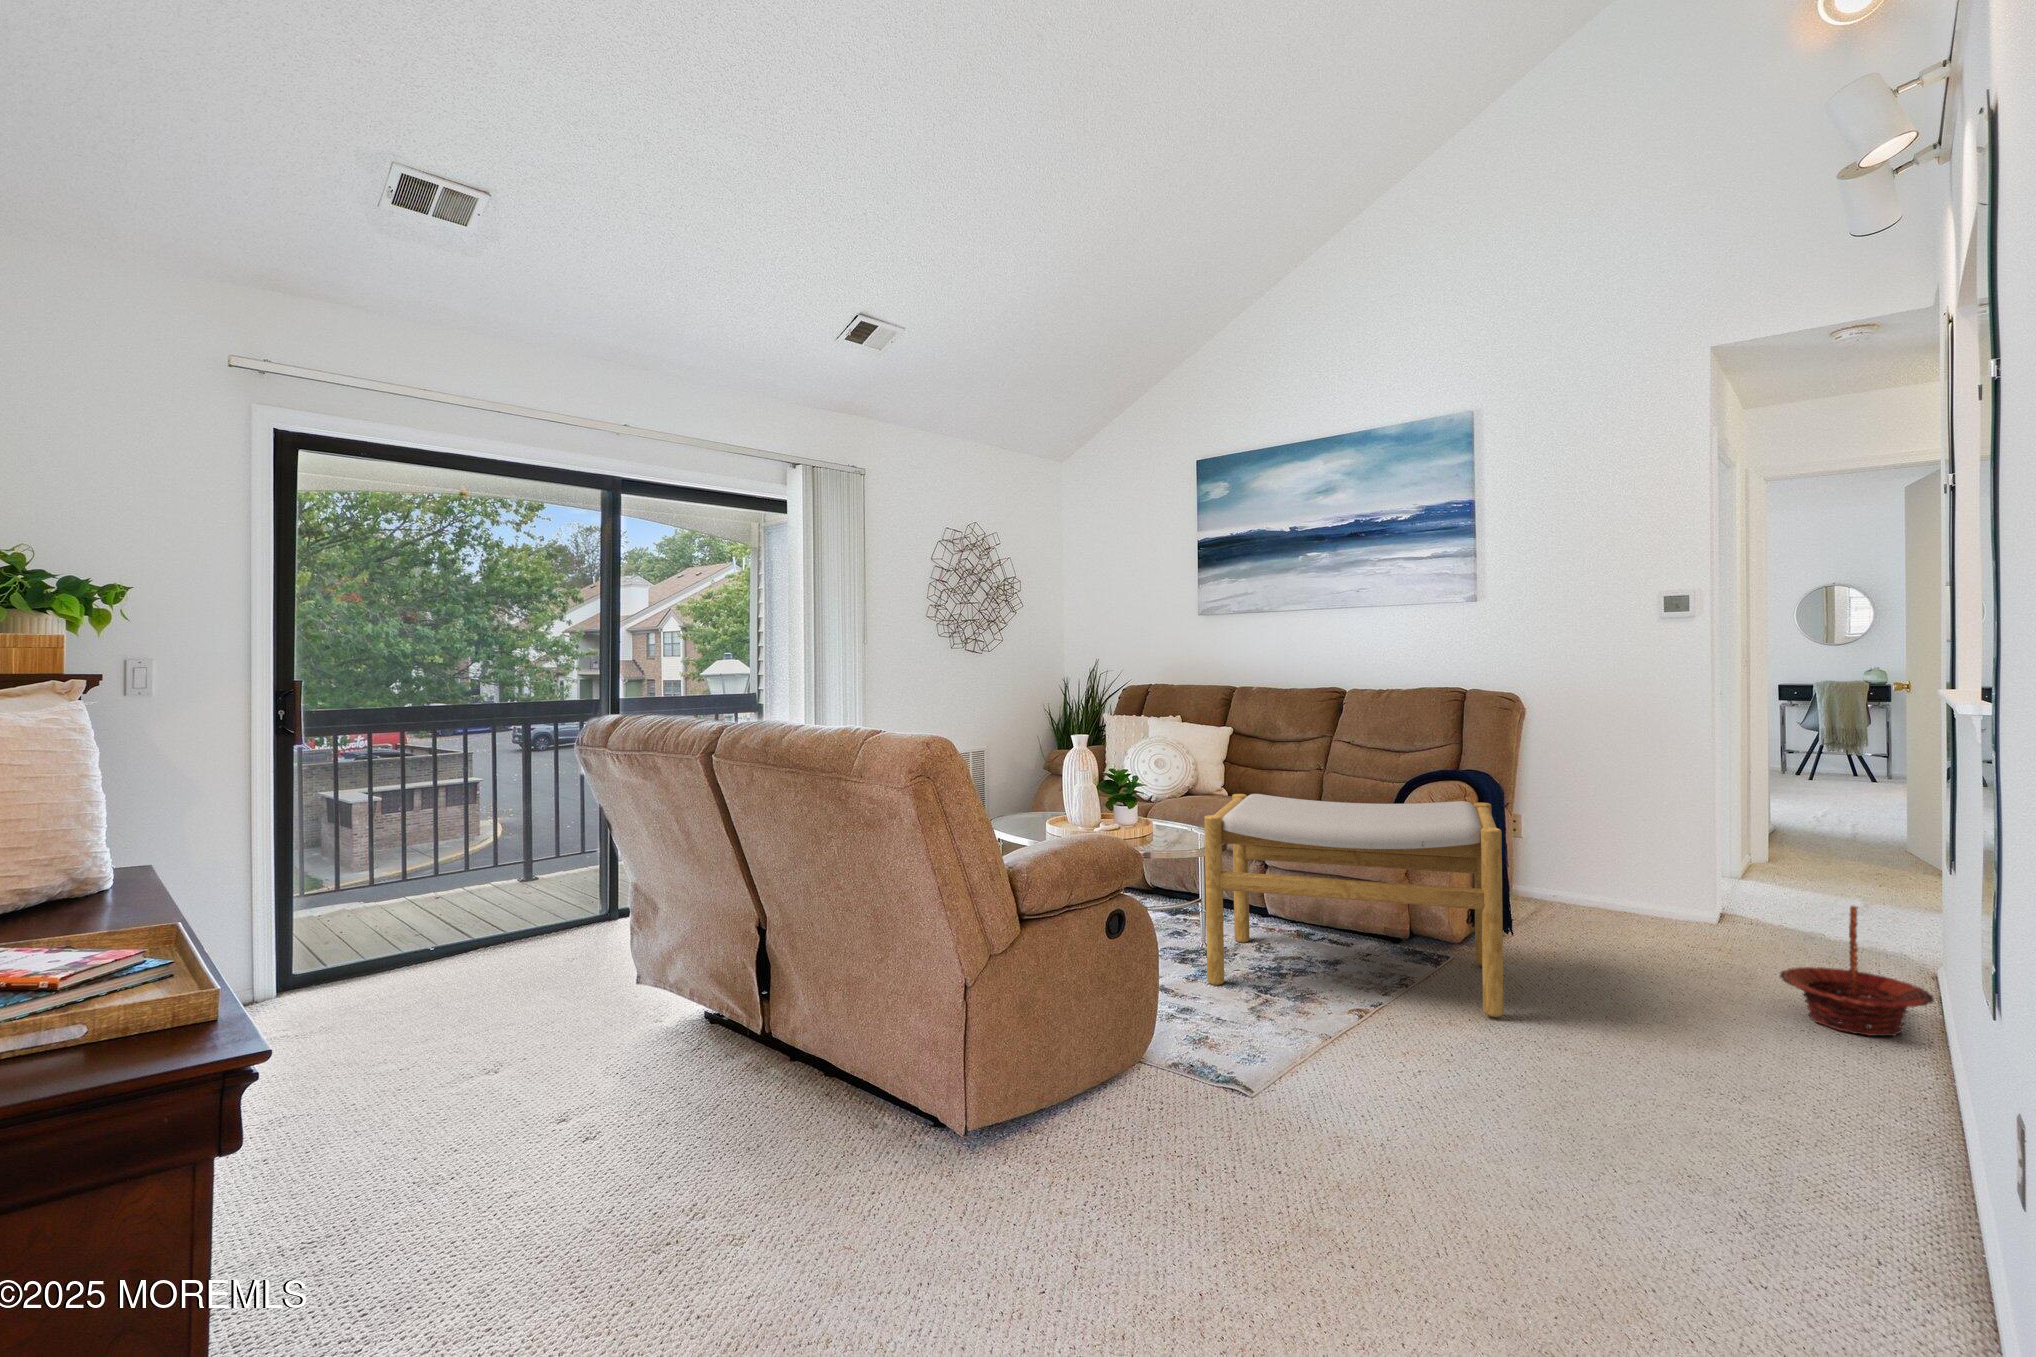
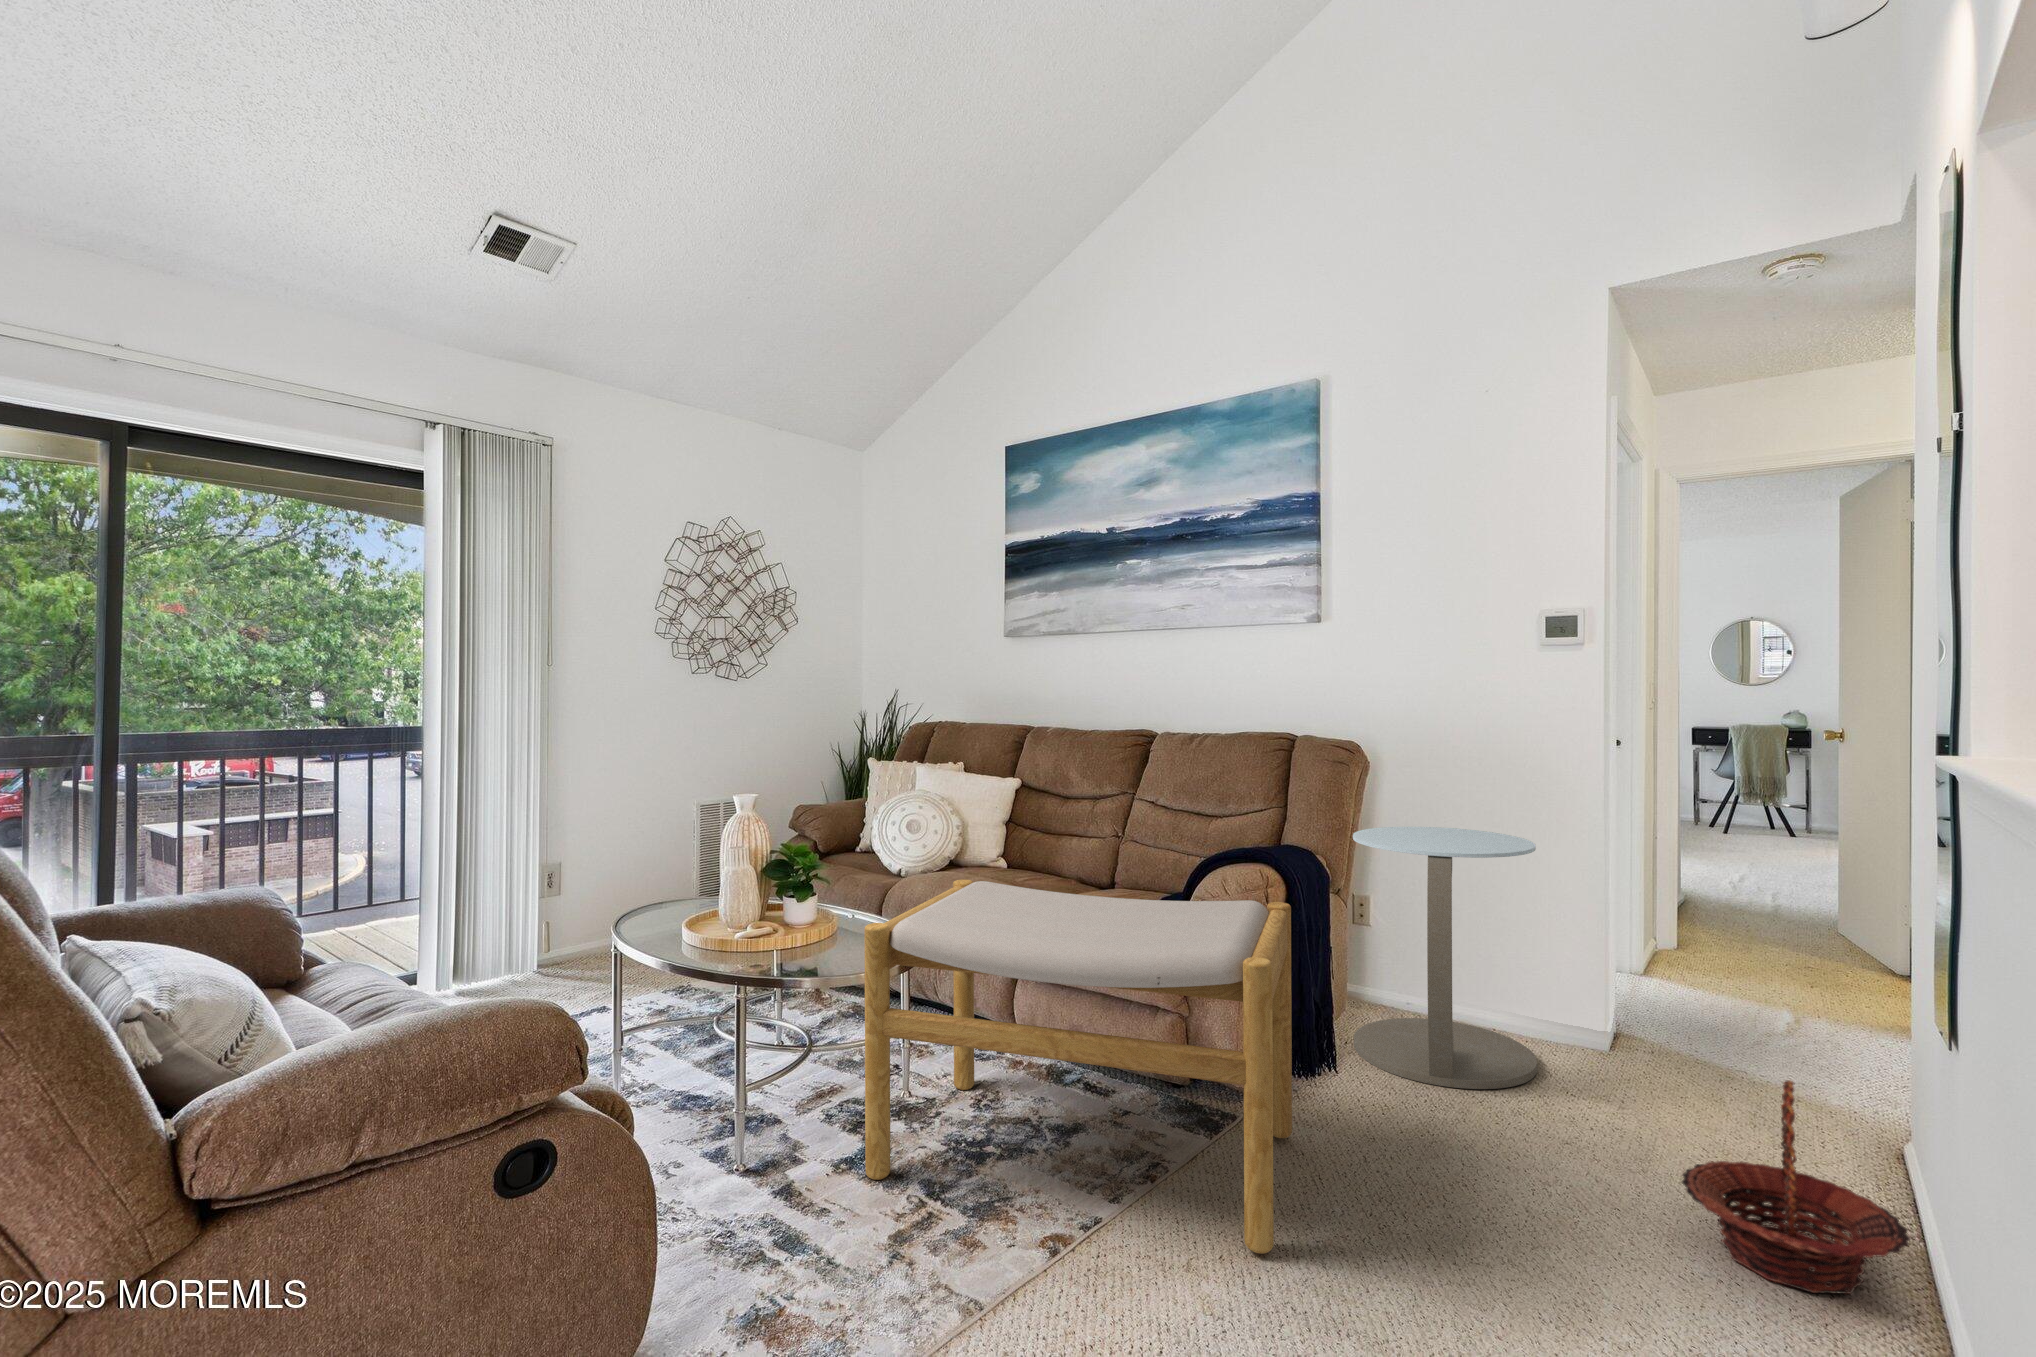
side table: none [1517,757,1664,942] -> present [1353,827,1537,1089]

